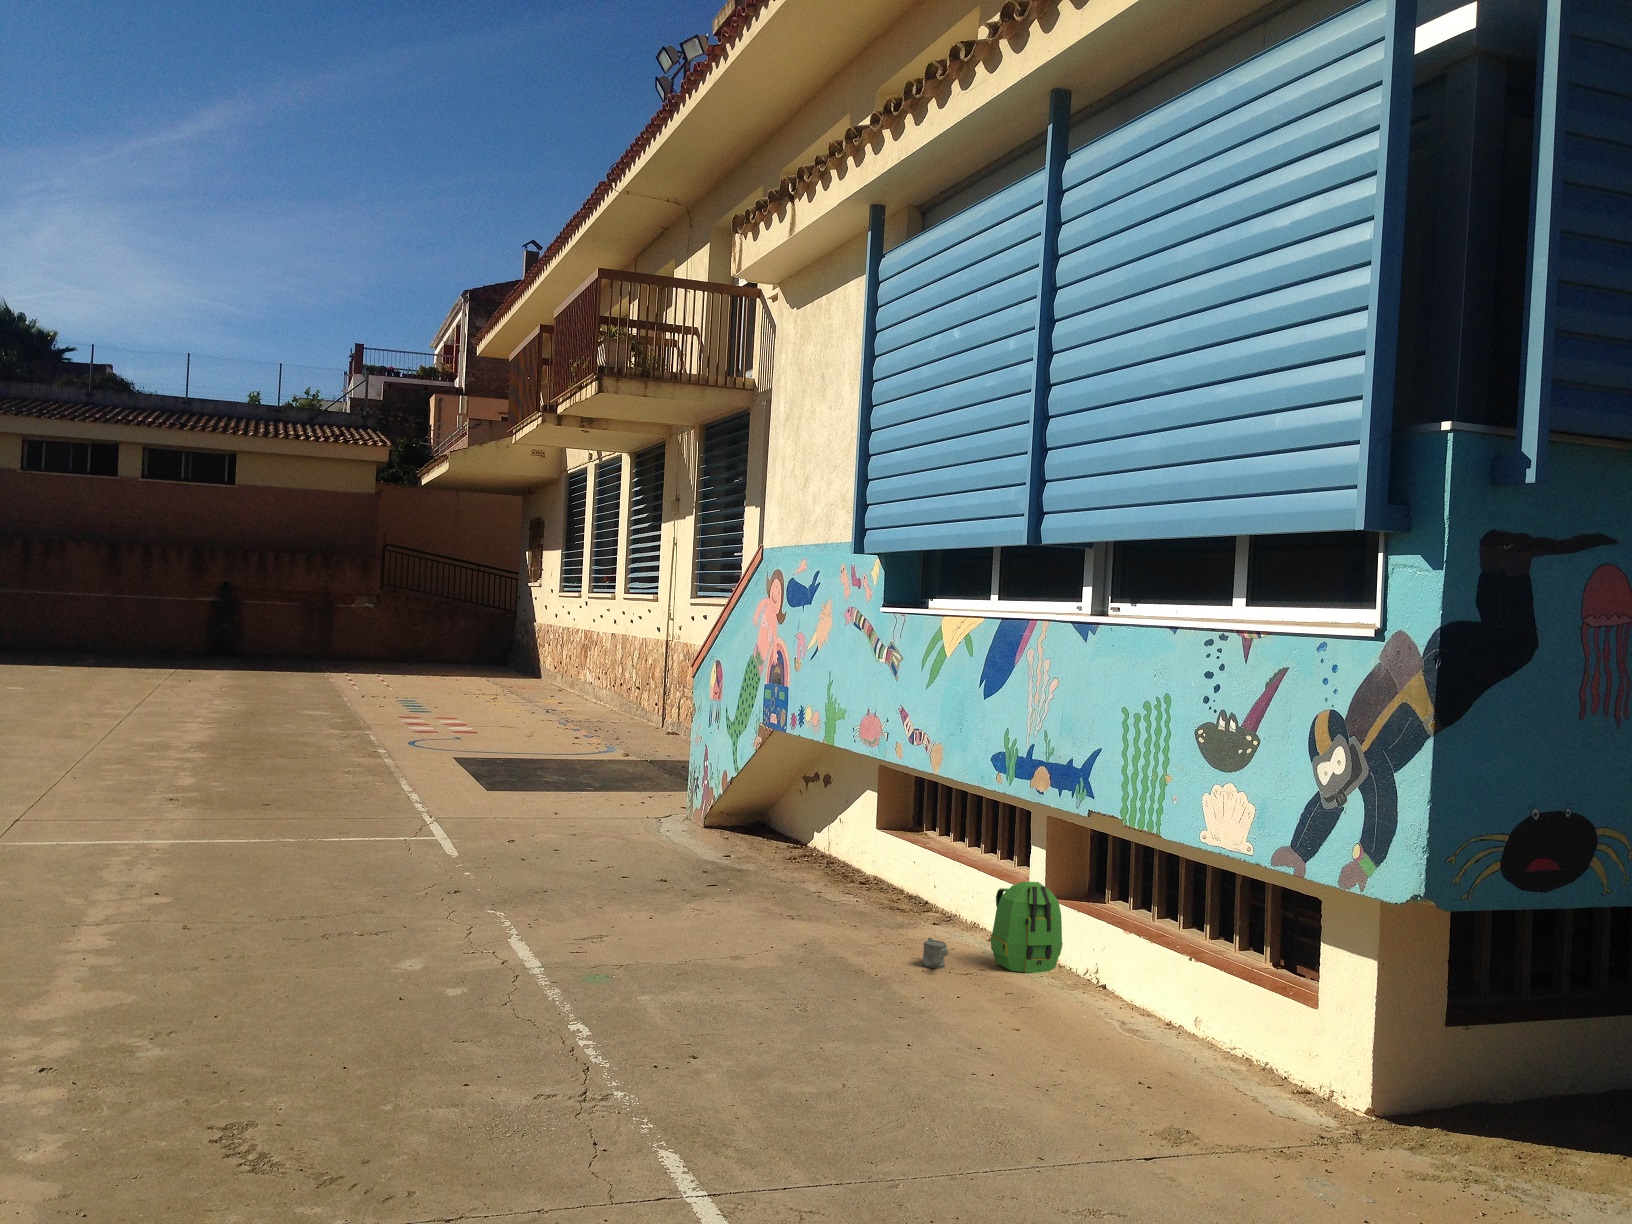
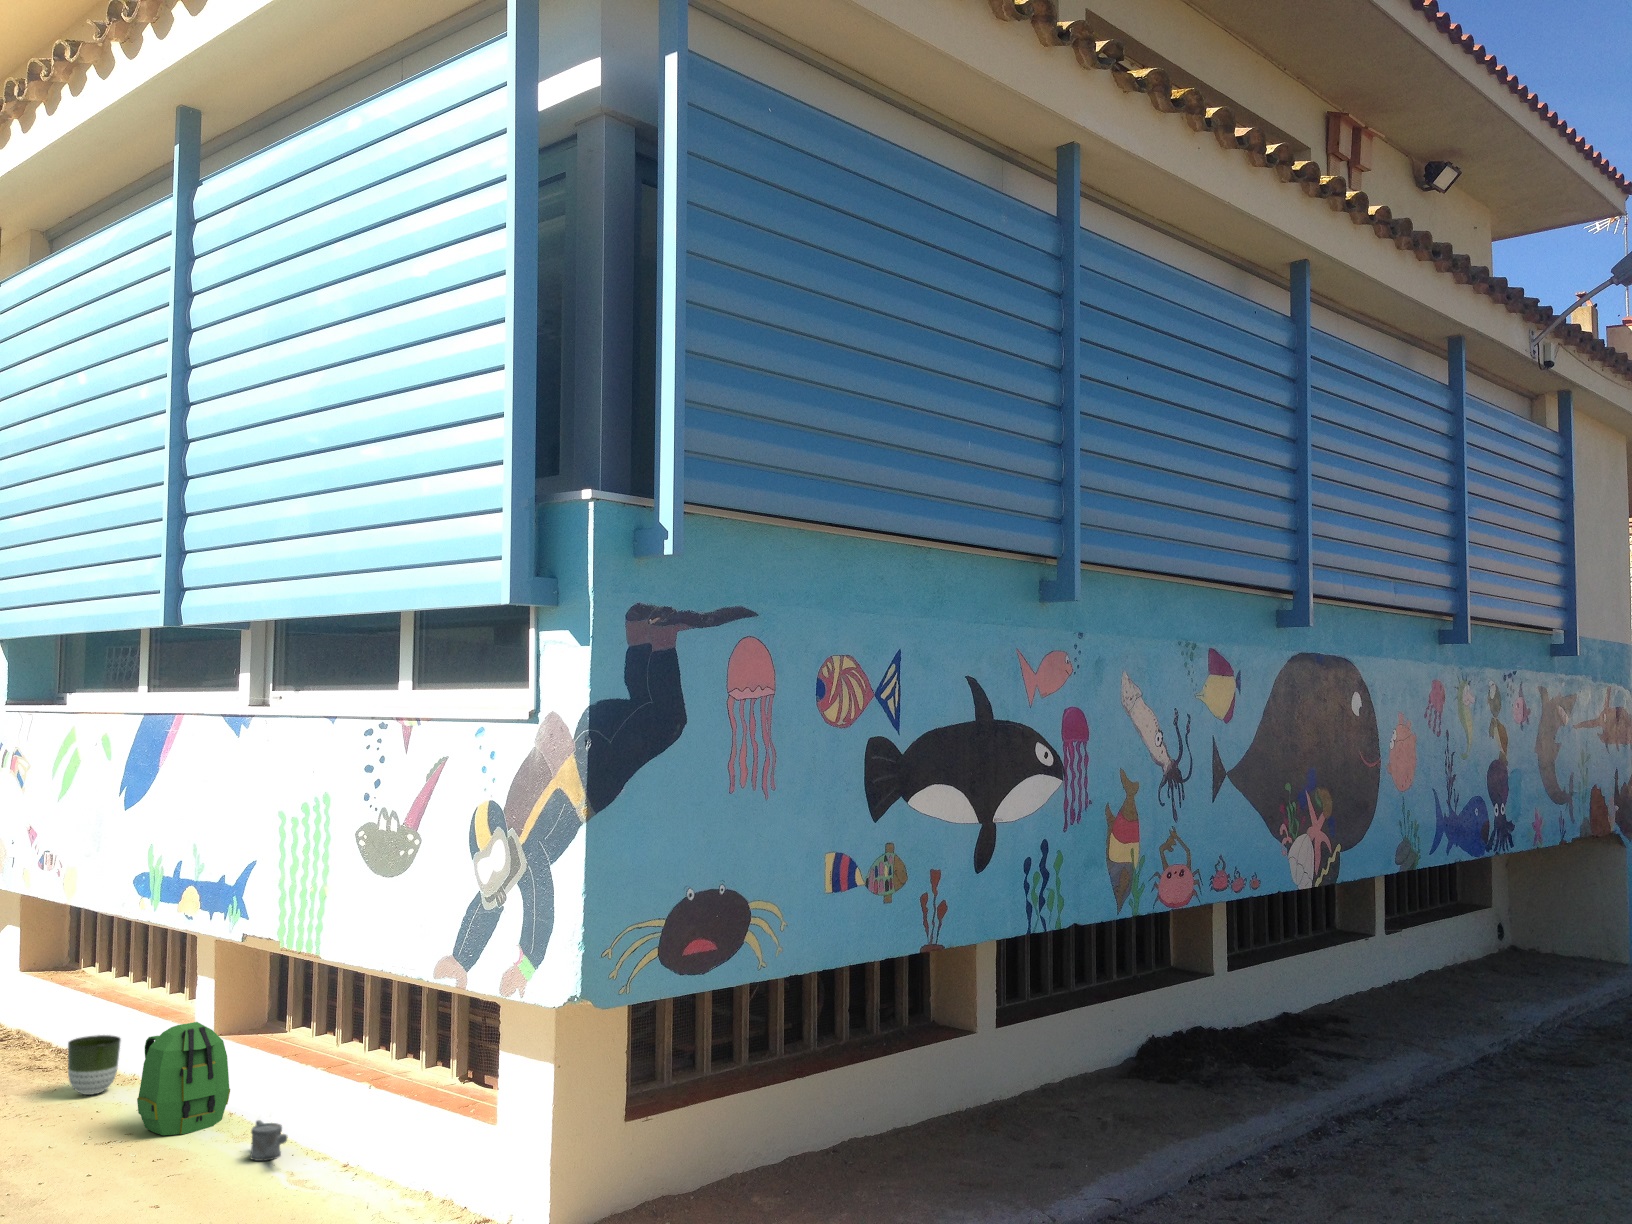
planter: none [931,883,970,931] -> present [68,1035,121,1095]
watering can: present [922,937,948,968] -> present [250,1120,287,1161]

